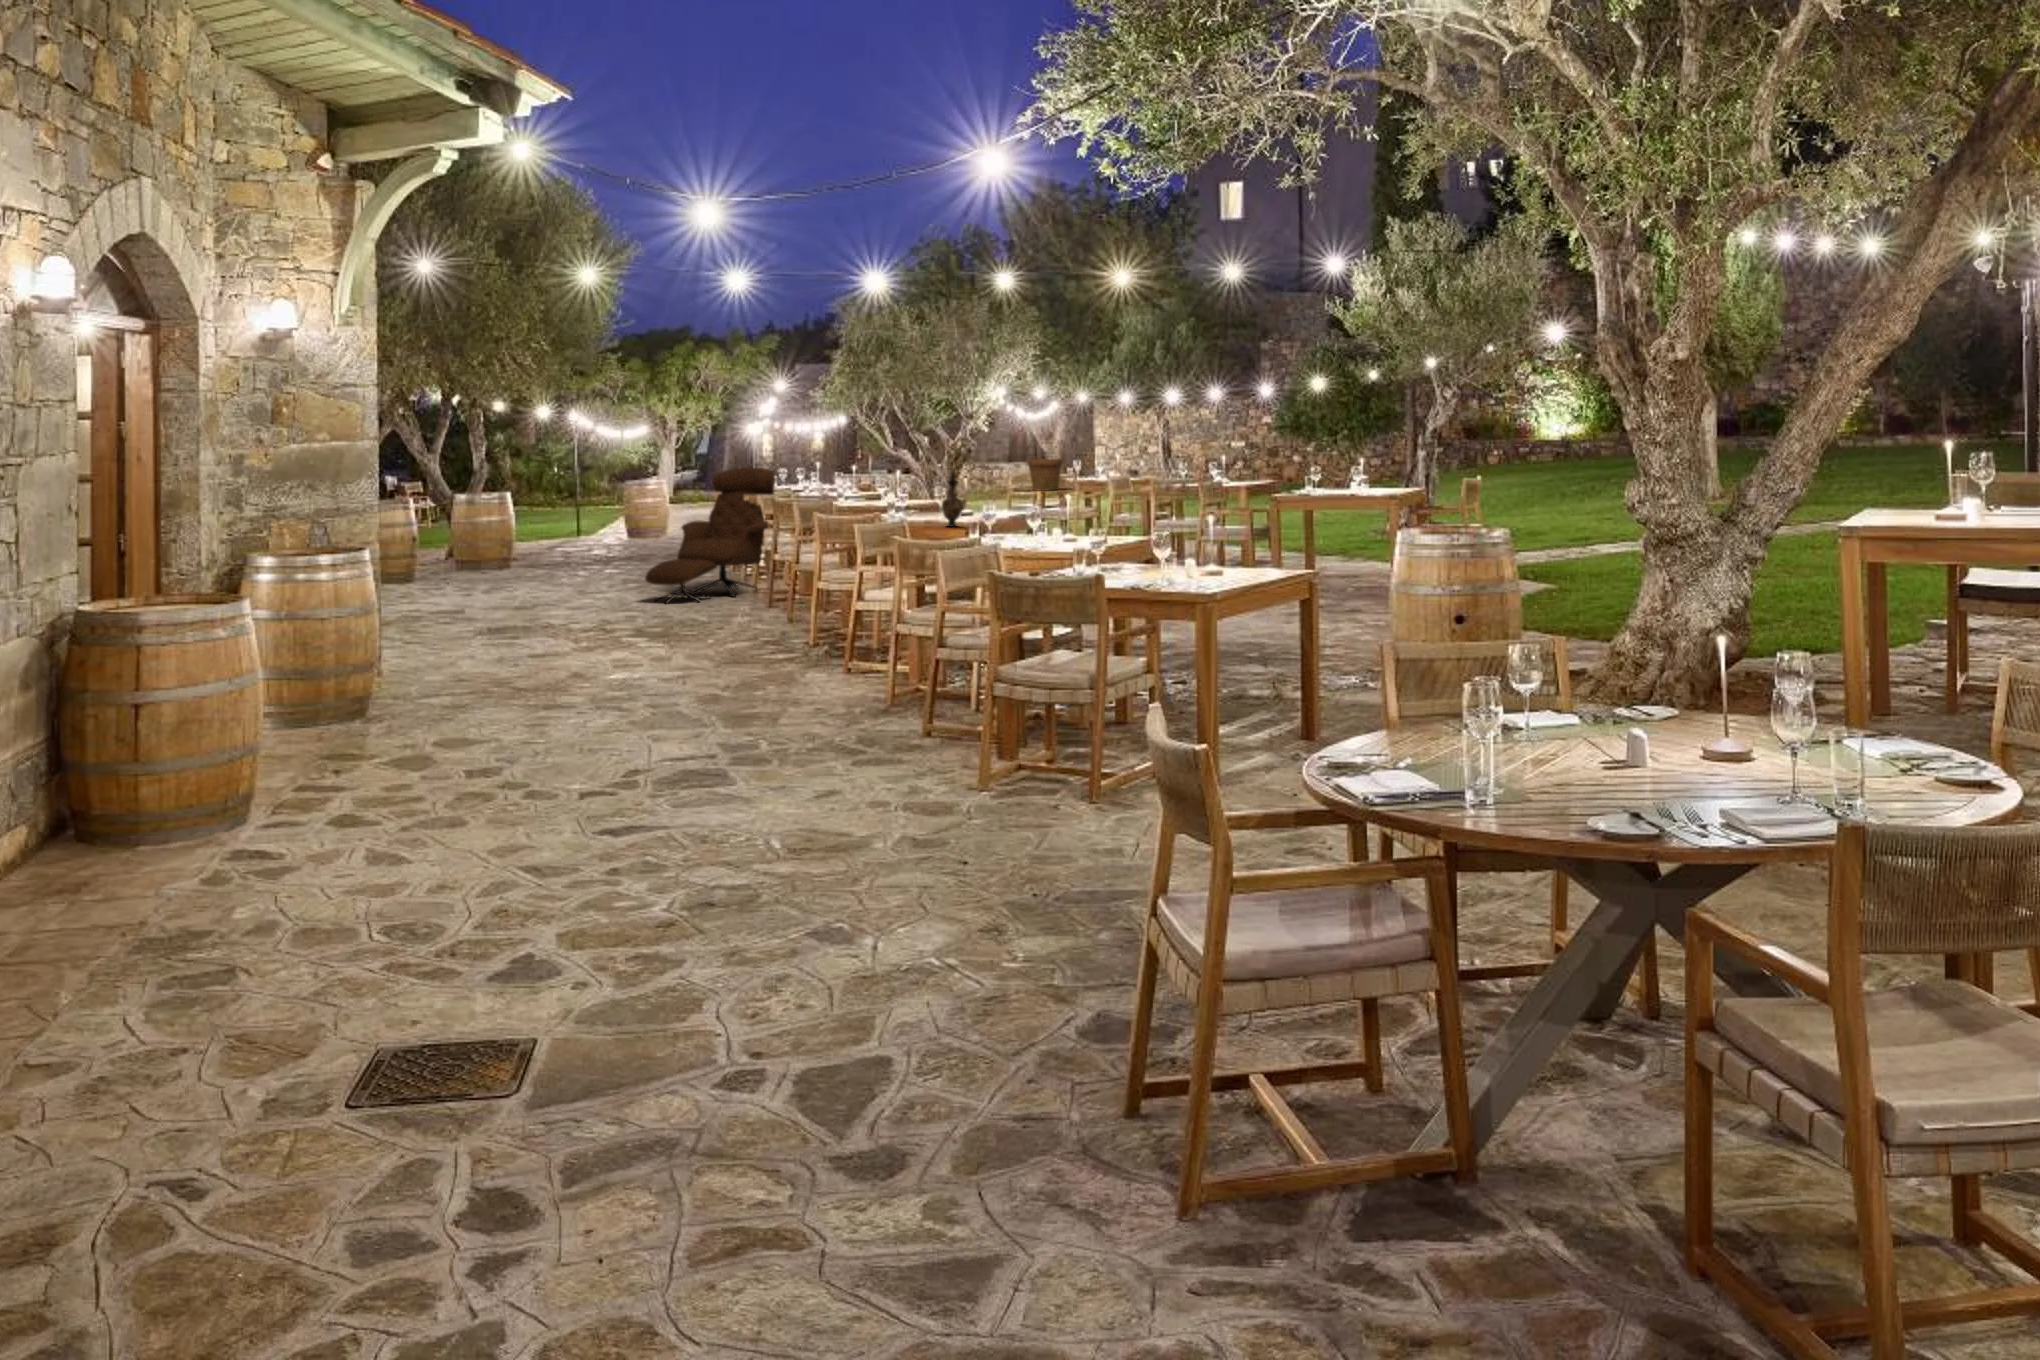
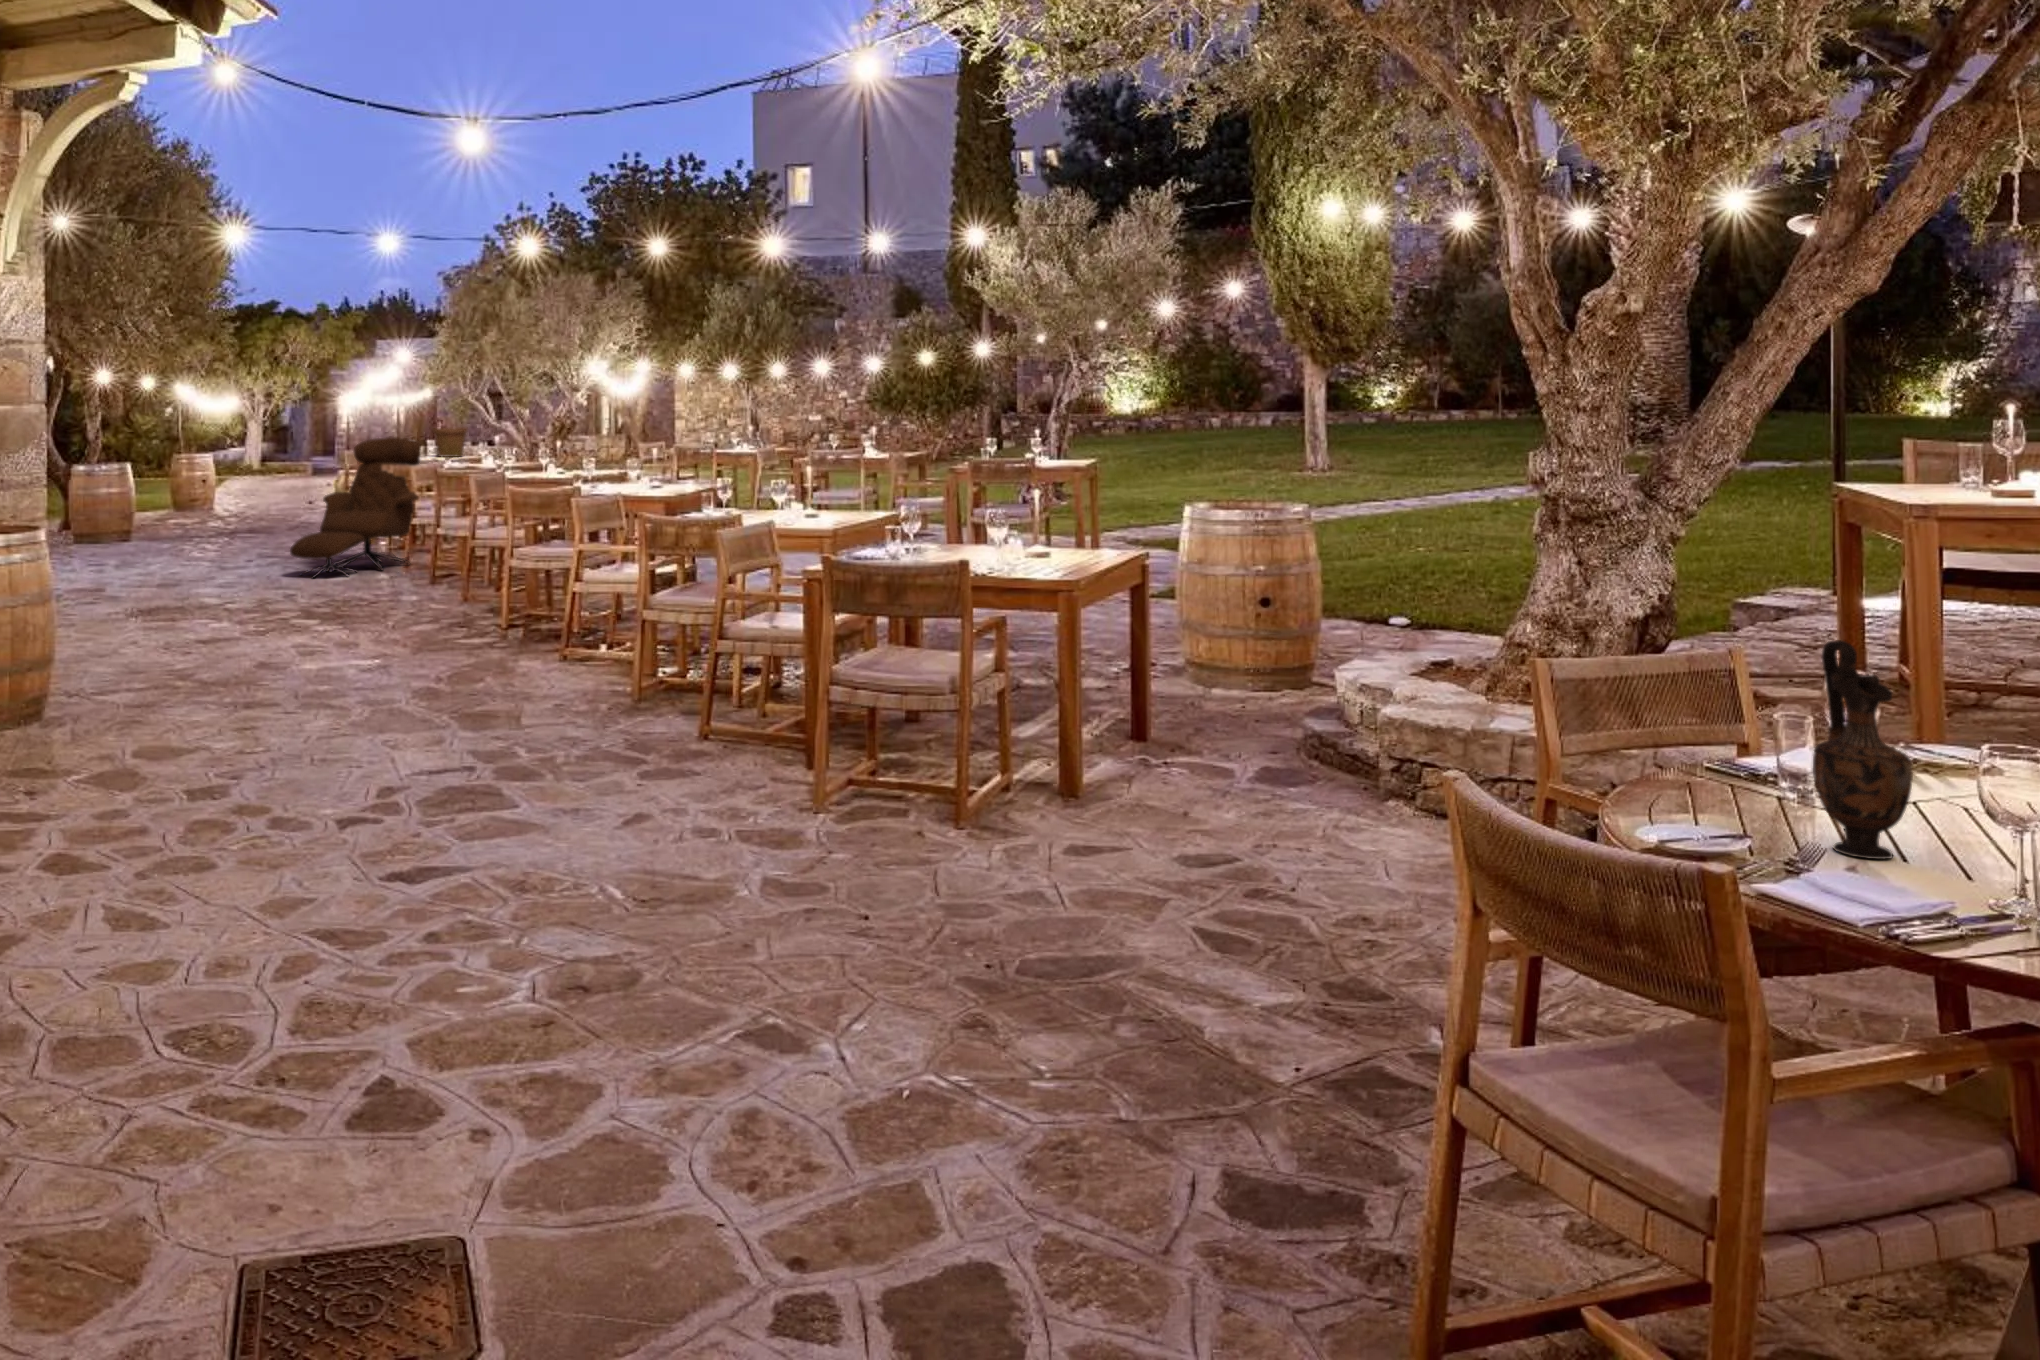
flower pot: present [1027,459,1063,491] -> present [433,427,467,457]
vase: present [942,472,963,527] -> present [1813,640,1913,859]

